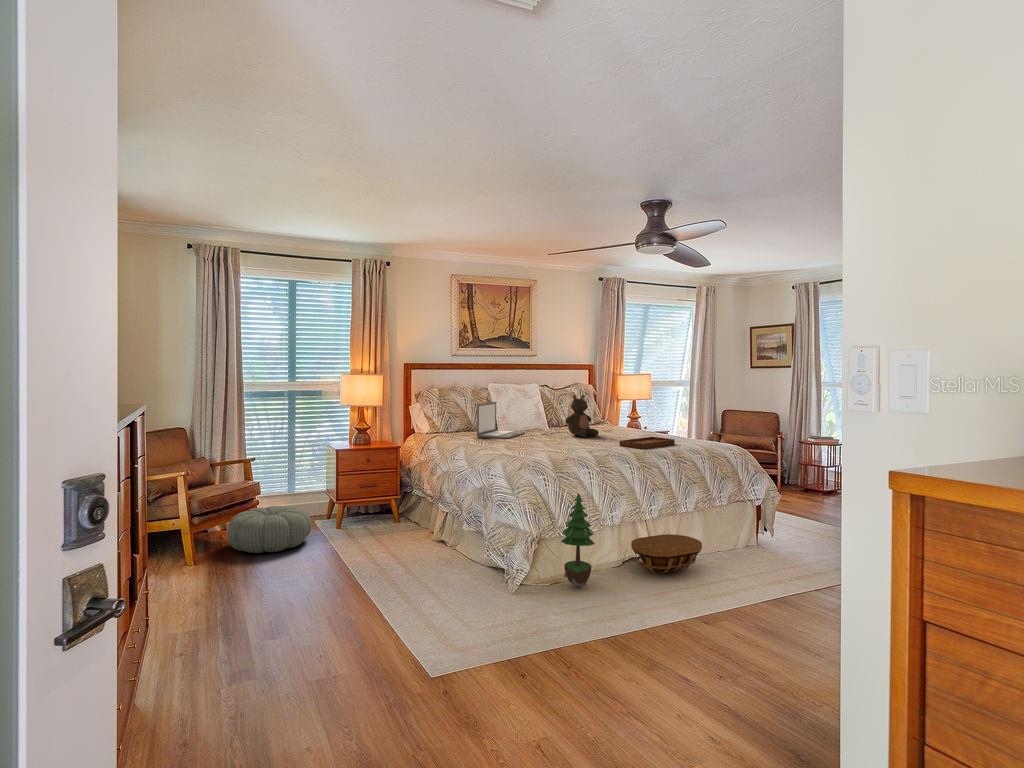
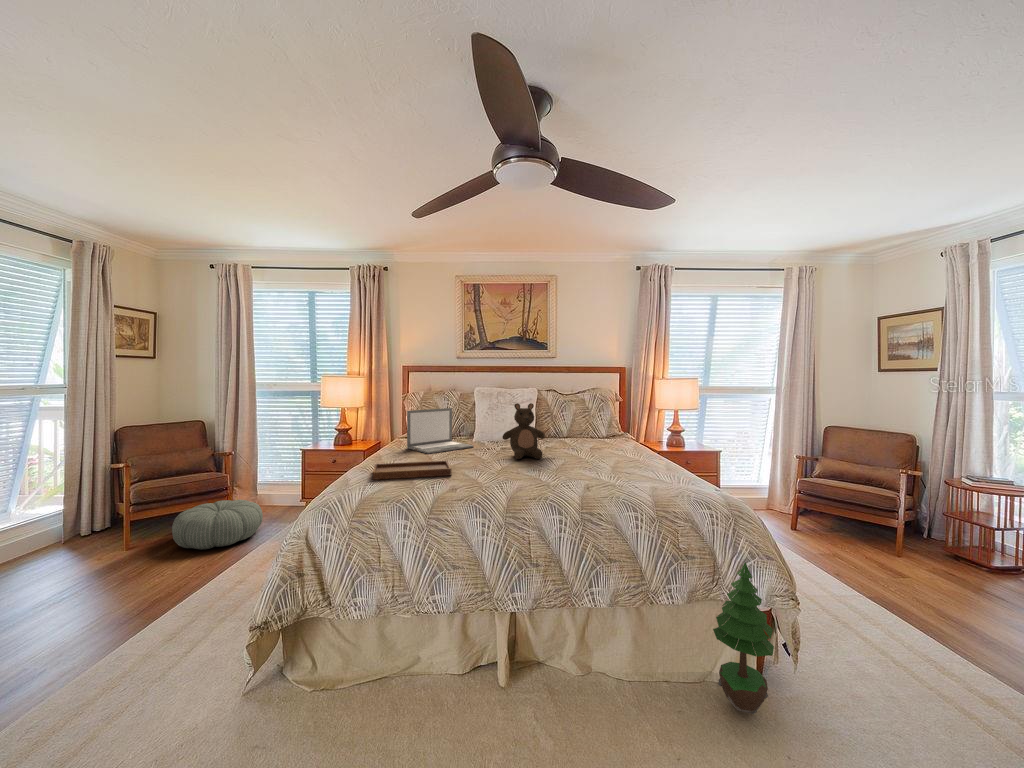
tray: present [620,426,675,449] -> present [373,447,451,480]
potted tree: present [561,493,595,588] -> present [713,563,774,714]
basket: present [631,534,702,574] -> none [462,637,589,722]

